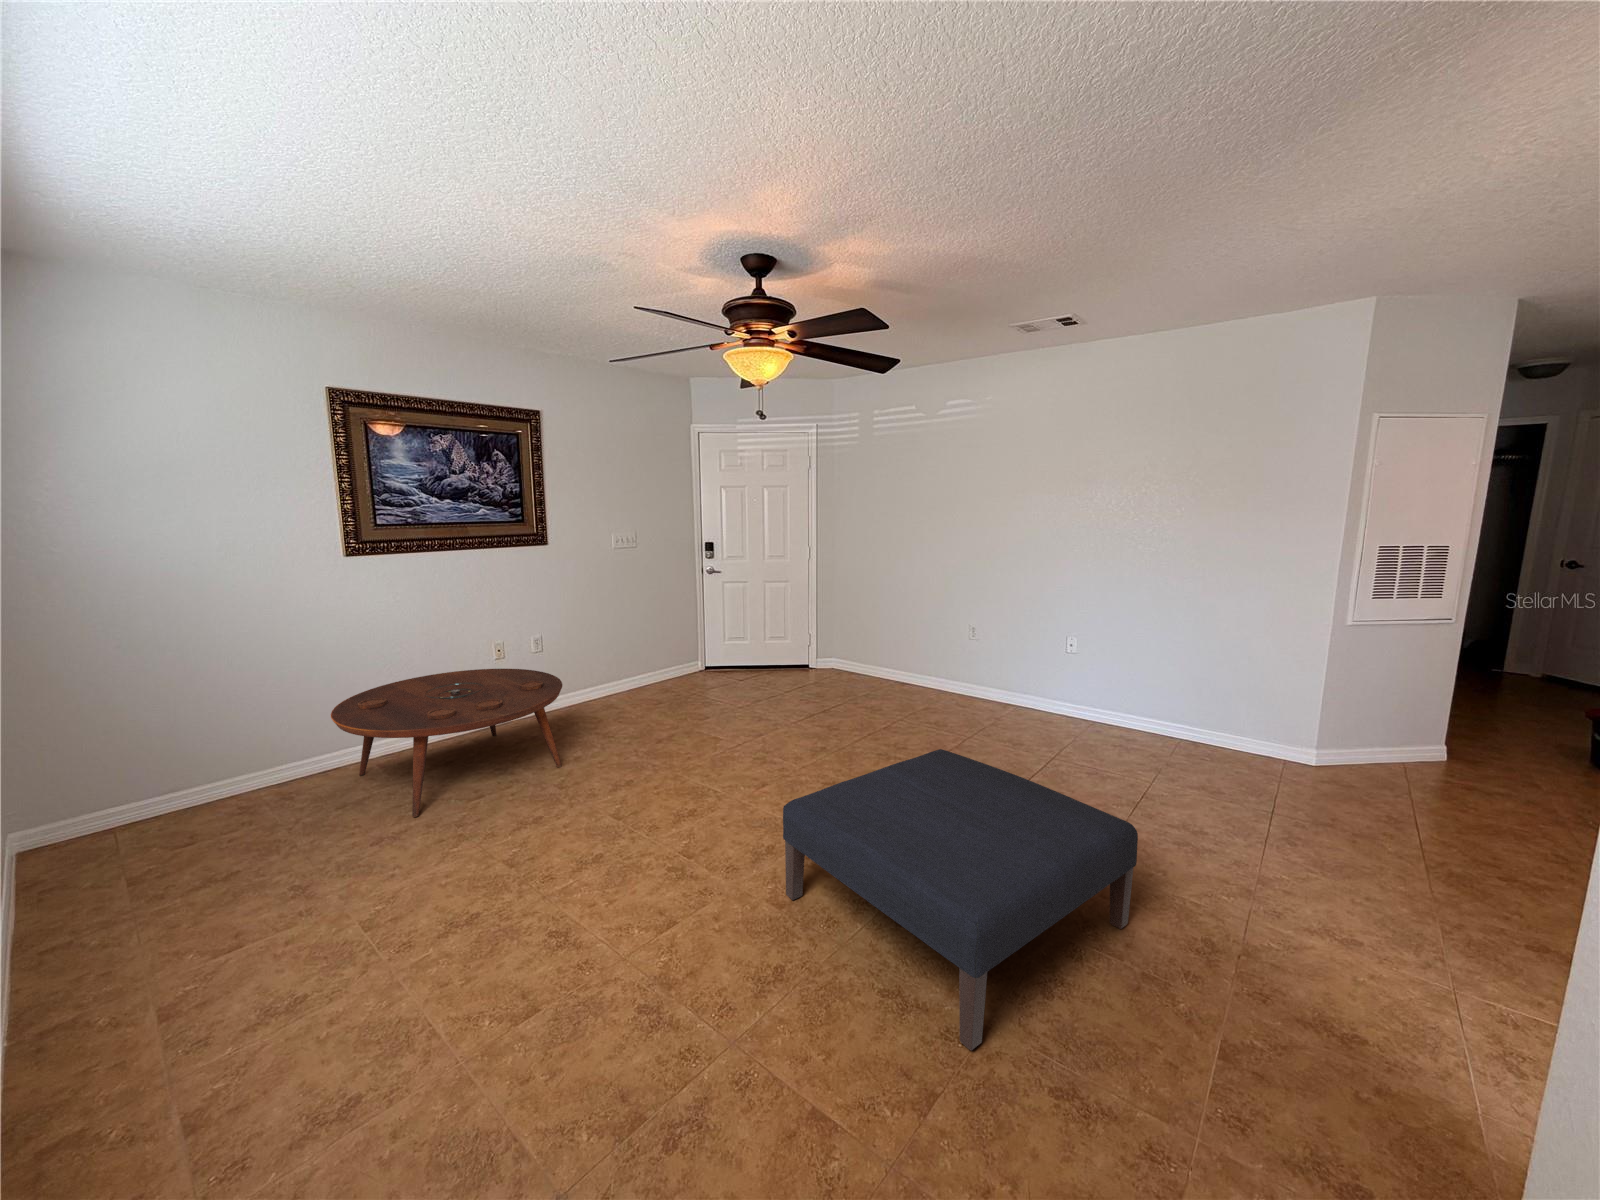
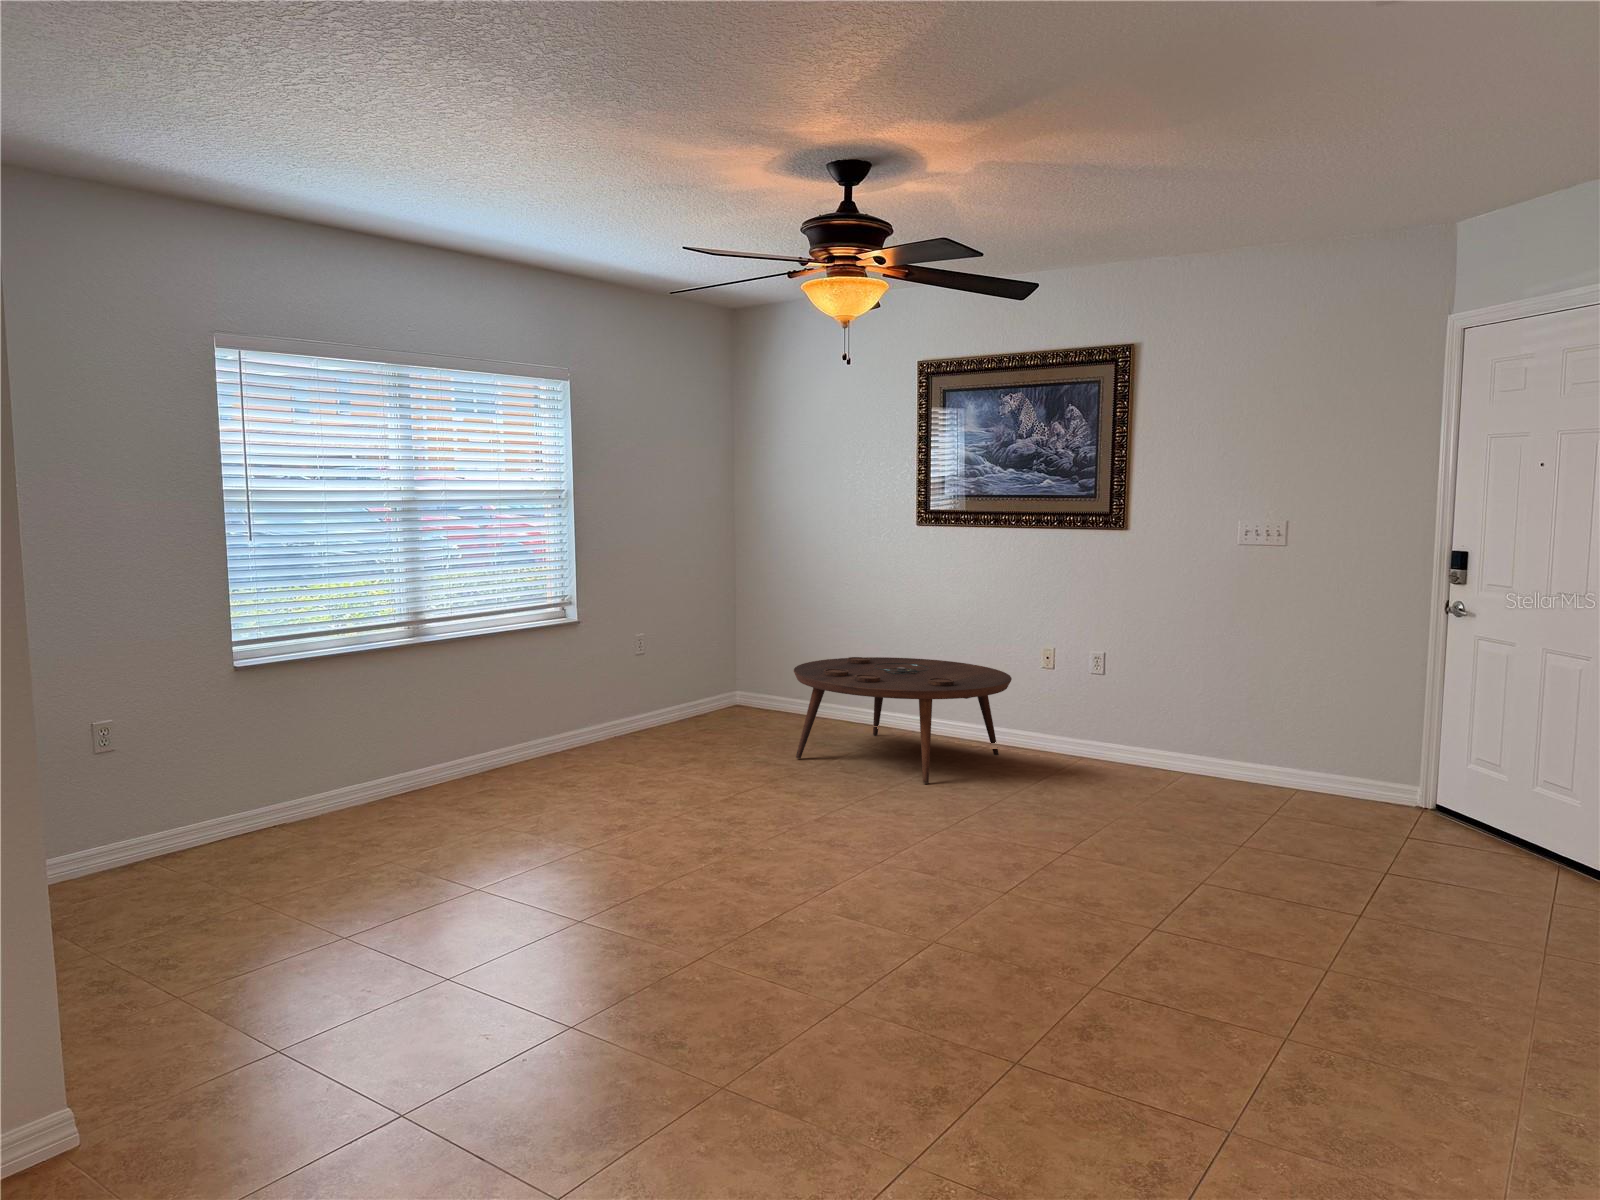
ottoman: present [783,749,1138,1050] -> none [359,771,814,1089]

